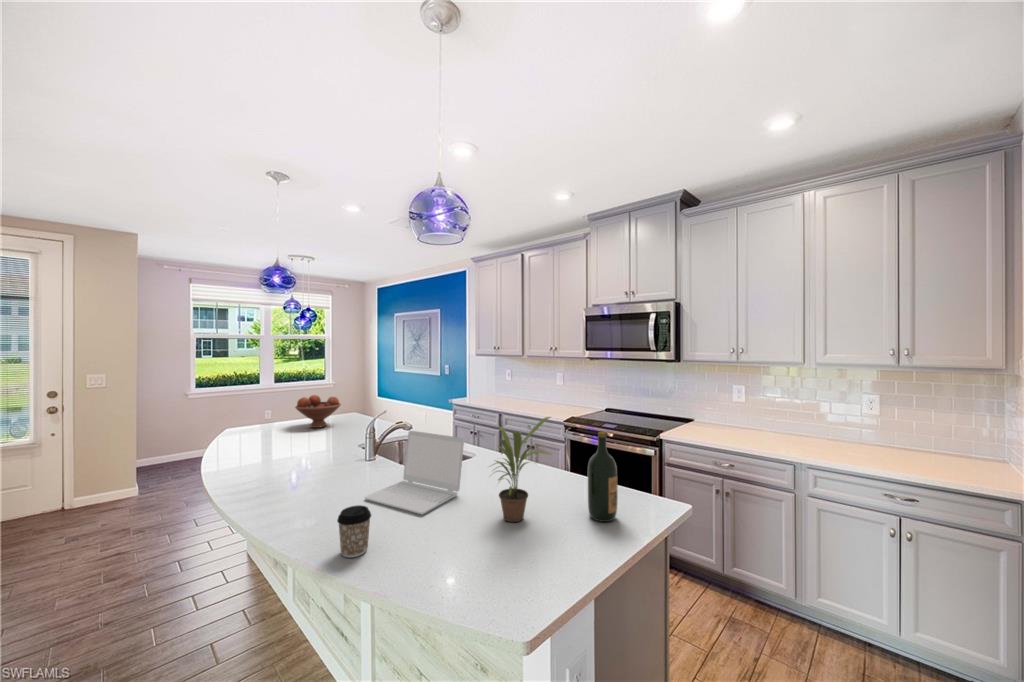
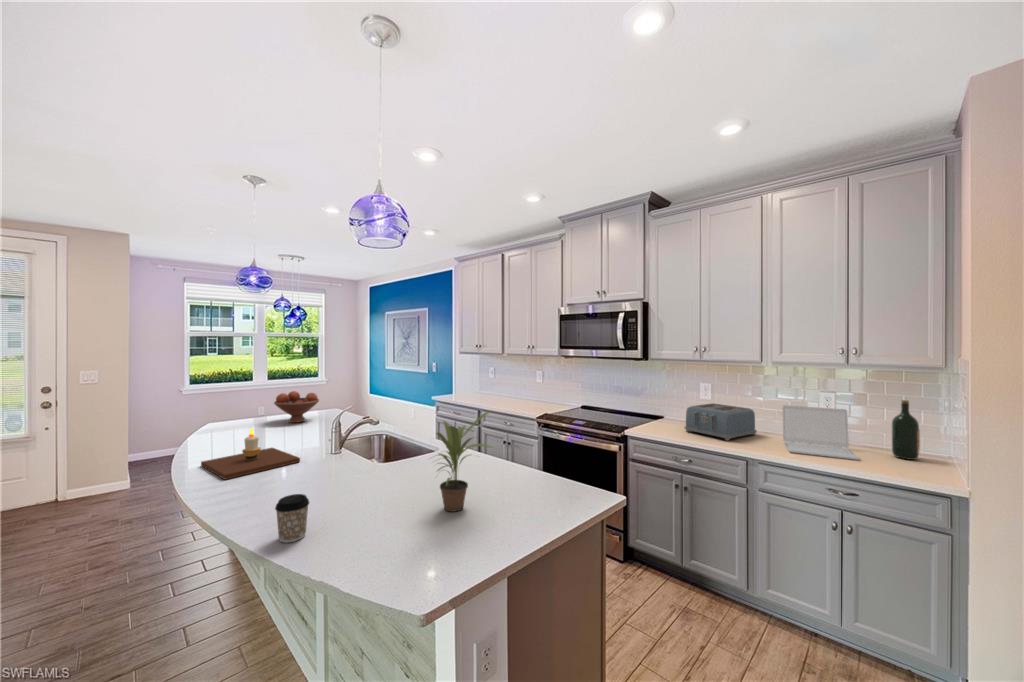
toaster: none [722,406,797,444] -> present [684,403,757,441]
laptop: present [365,431,464,515] -> present [783,405,860,460]
wine bottle: present [588,432,618,522] -> present [892,400,920,460]
candle: none [233,434,336,489] -> present [201,428,300,479]

